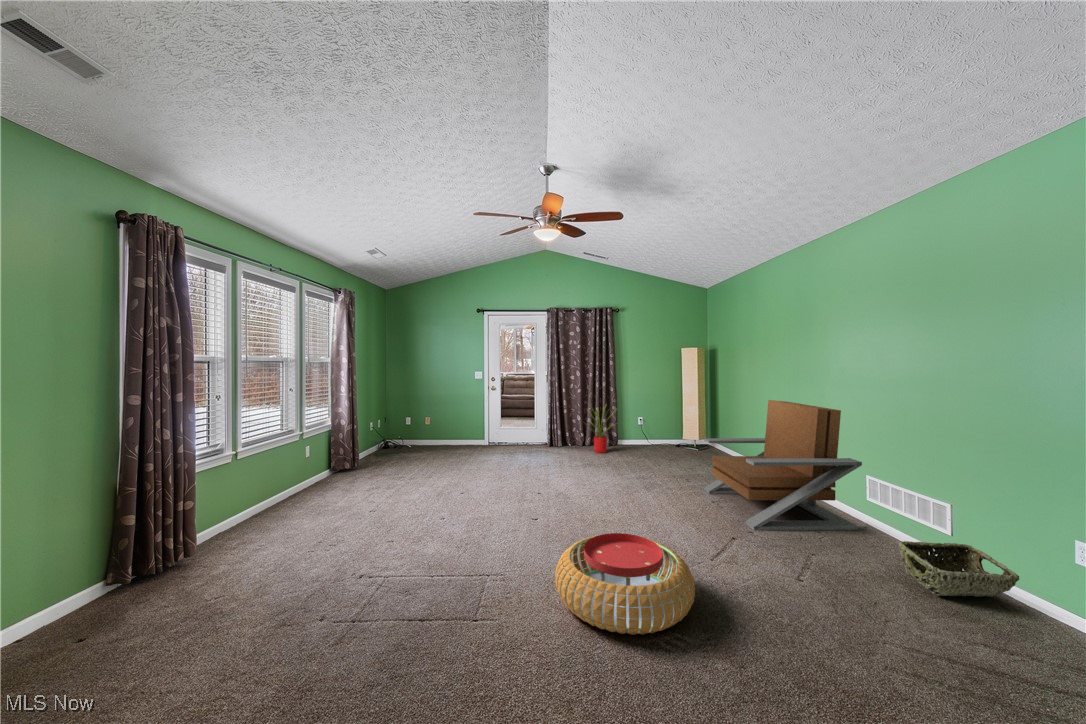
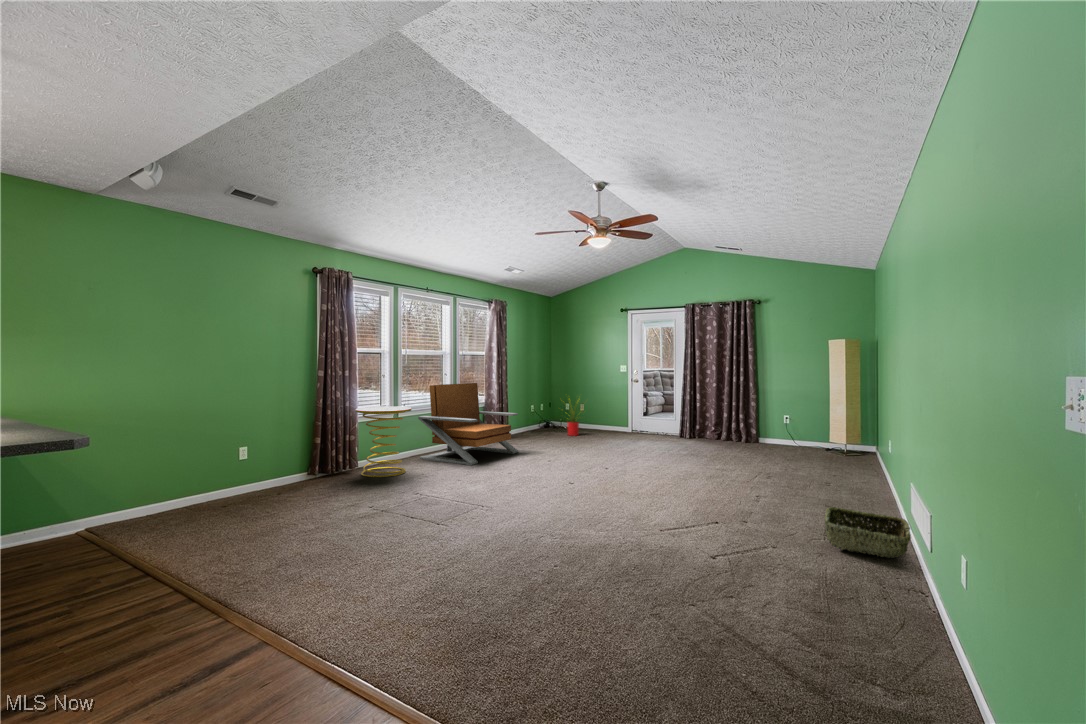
lounge chair: present [704,400,862,530] -> present [418,383,518,465]
house plant: present [590,411,607,453] -> present [566,398,579,436]
side table: none [122,457,251,607] -> present [355,406,411,477]
pouf: present [555,533,695,635] -> none [542,471,636,522]

